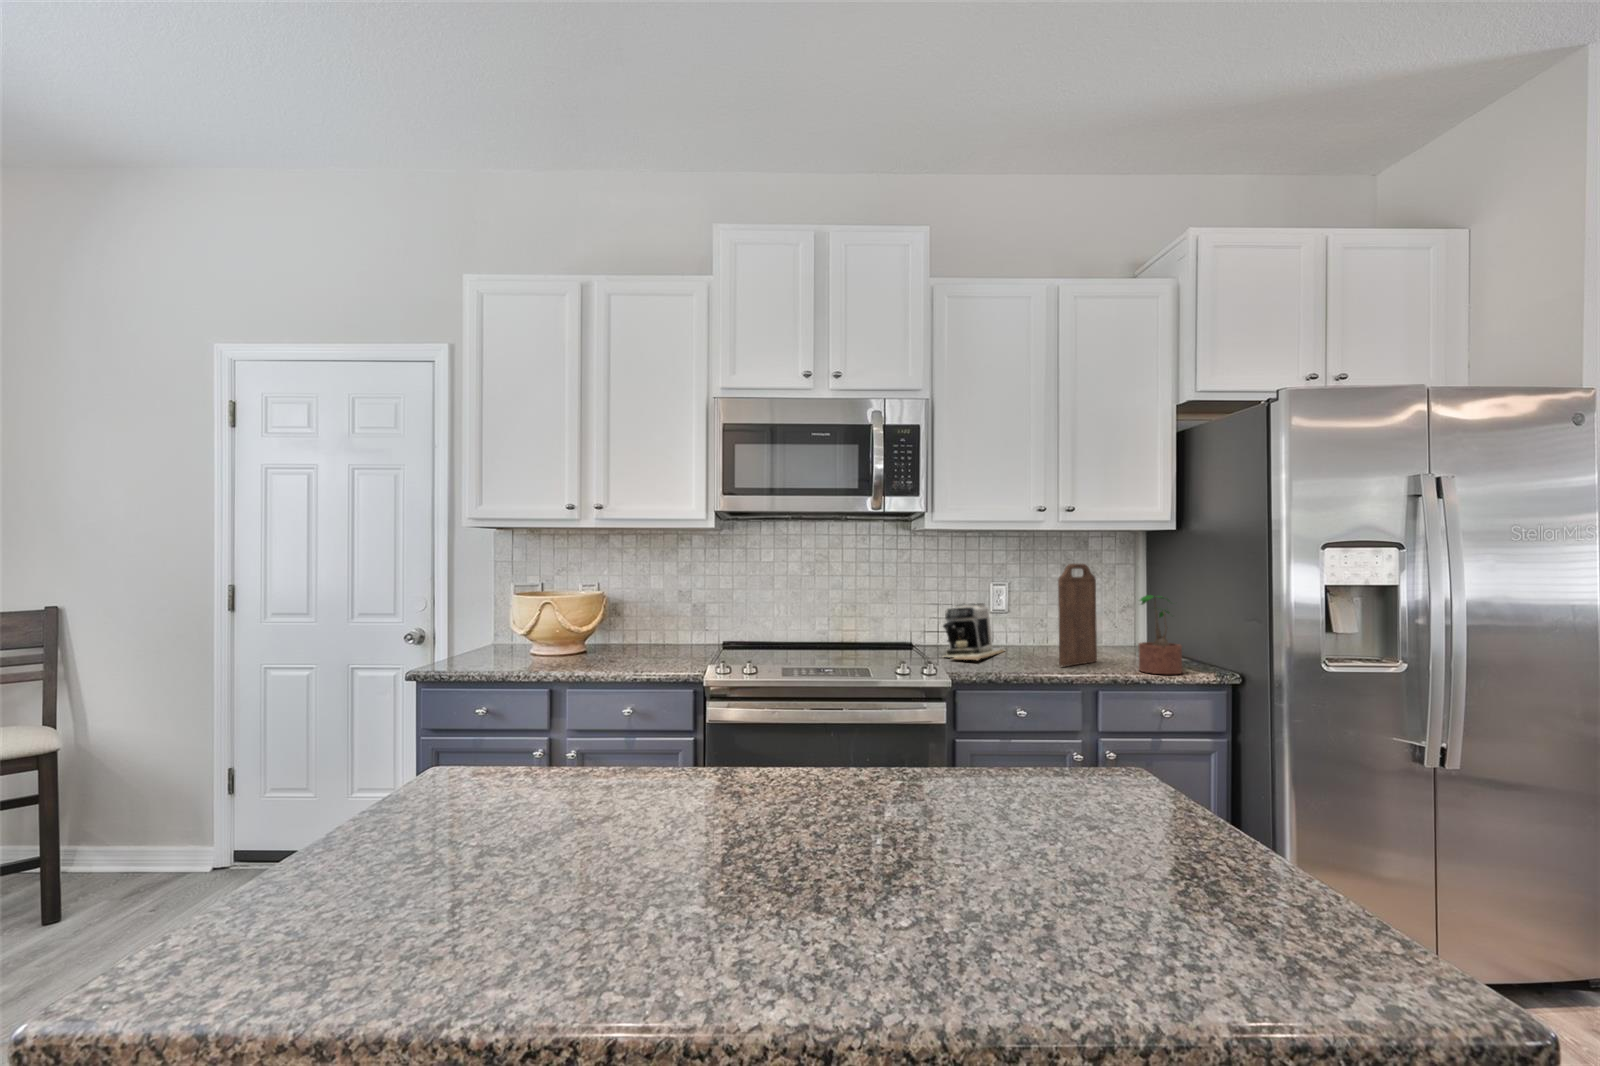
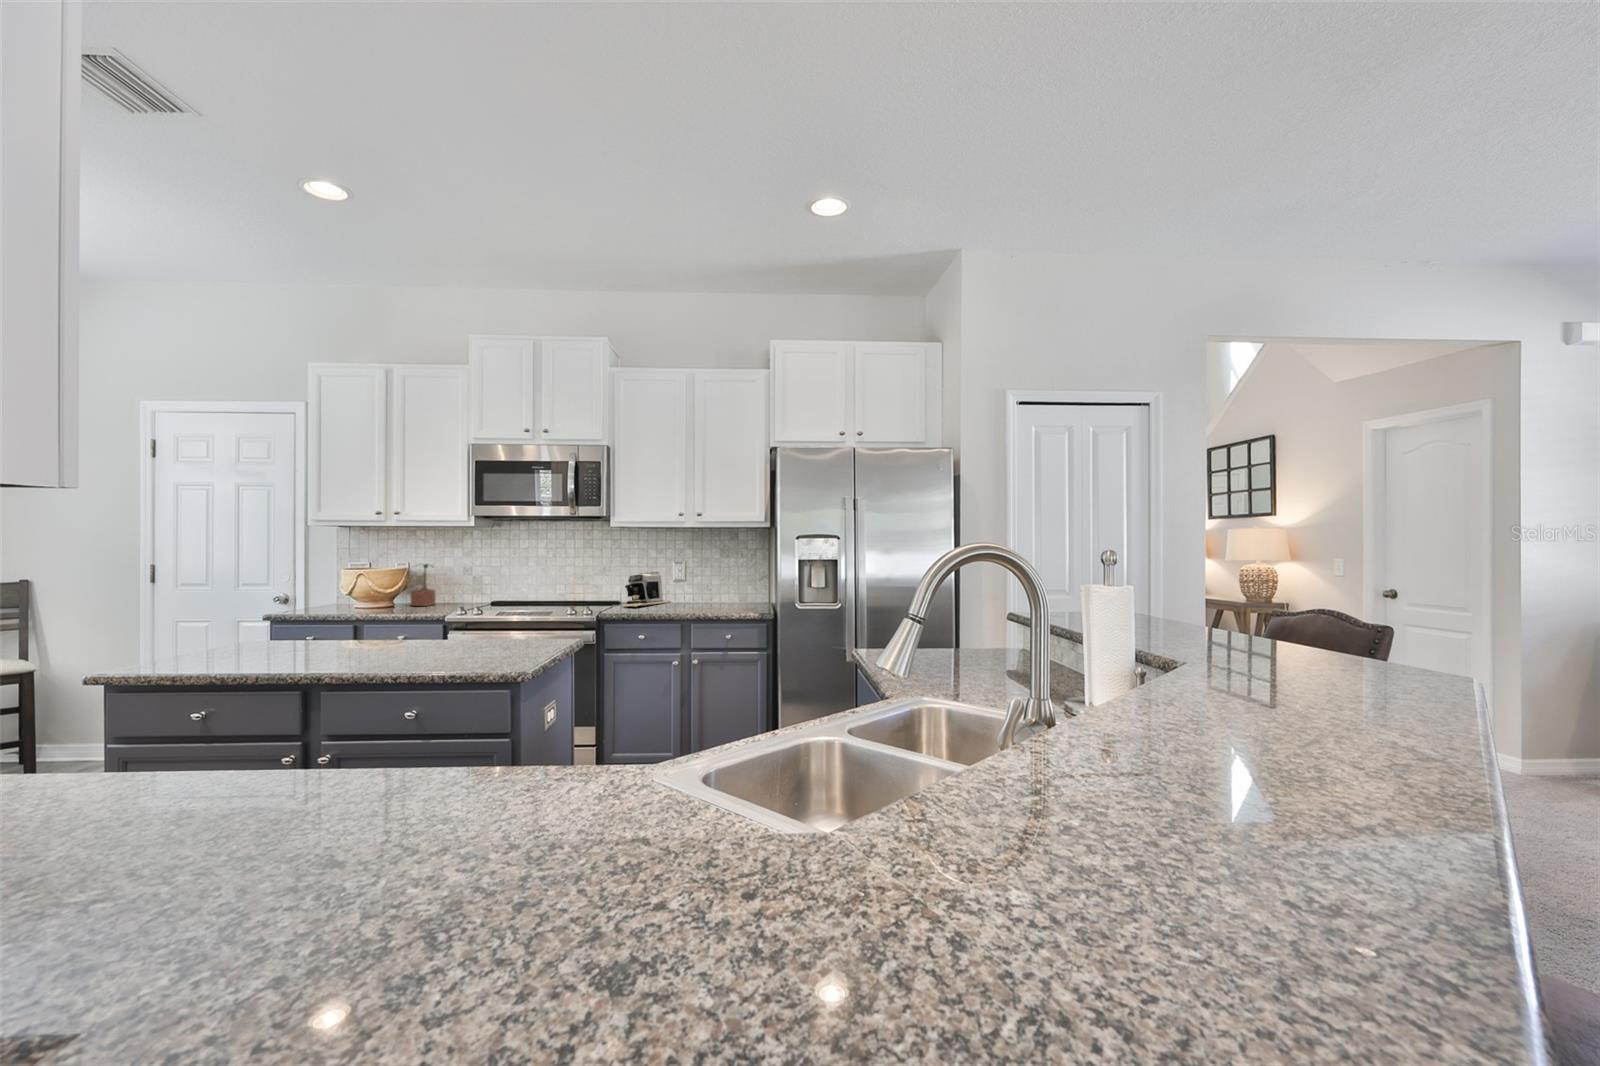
cutting board: present [1058,564,1097,666] -> none [680,547,712,609]
potted plant: present [1138,595,1182,674] -> present [411,564,435,606]

